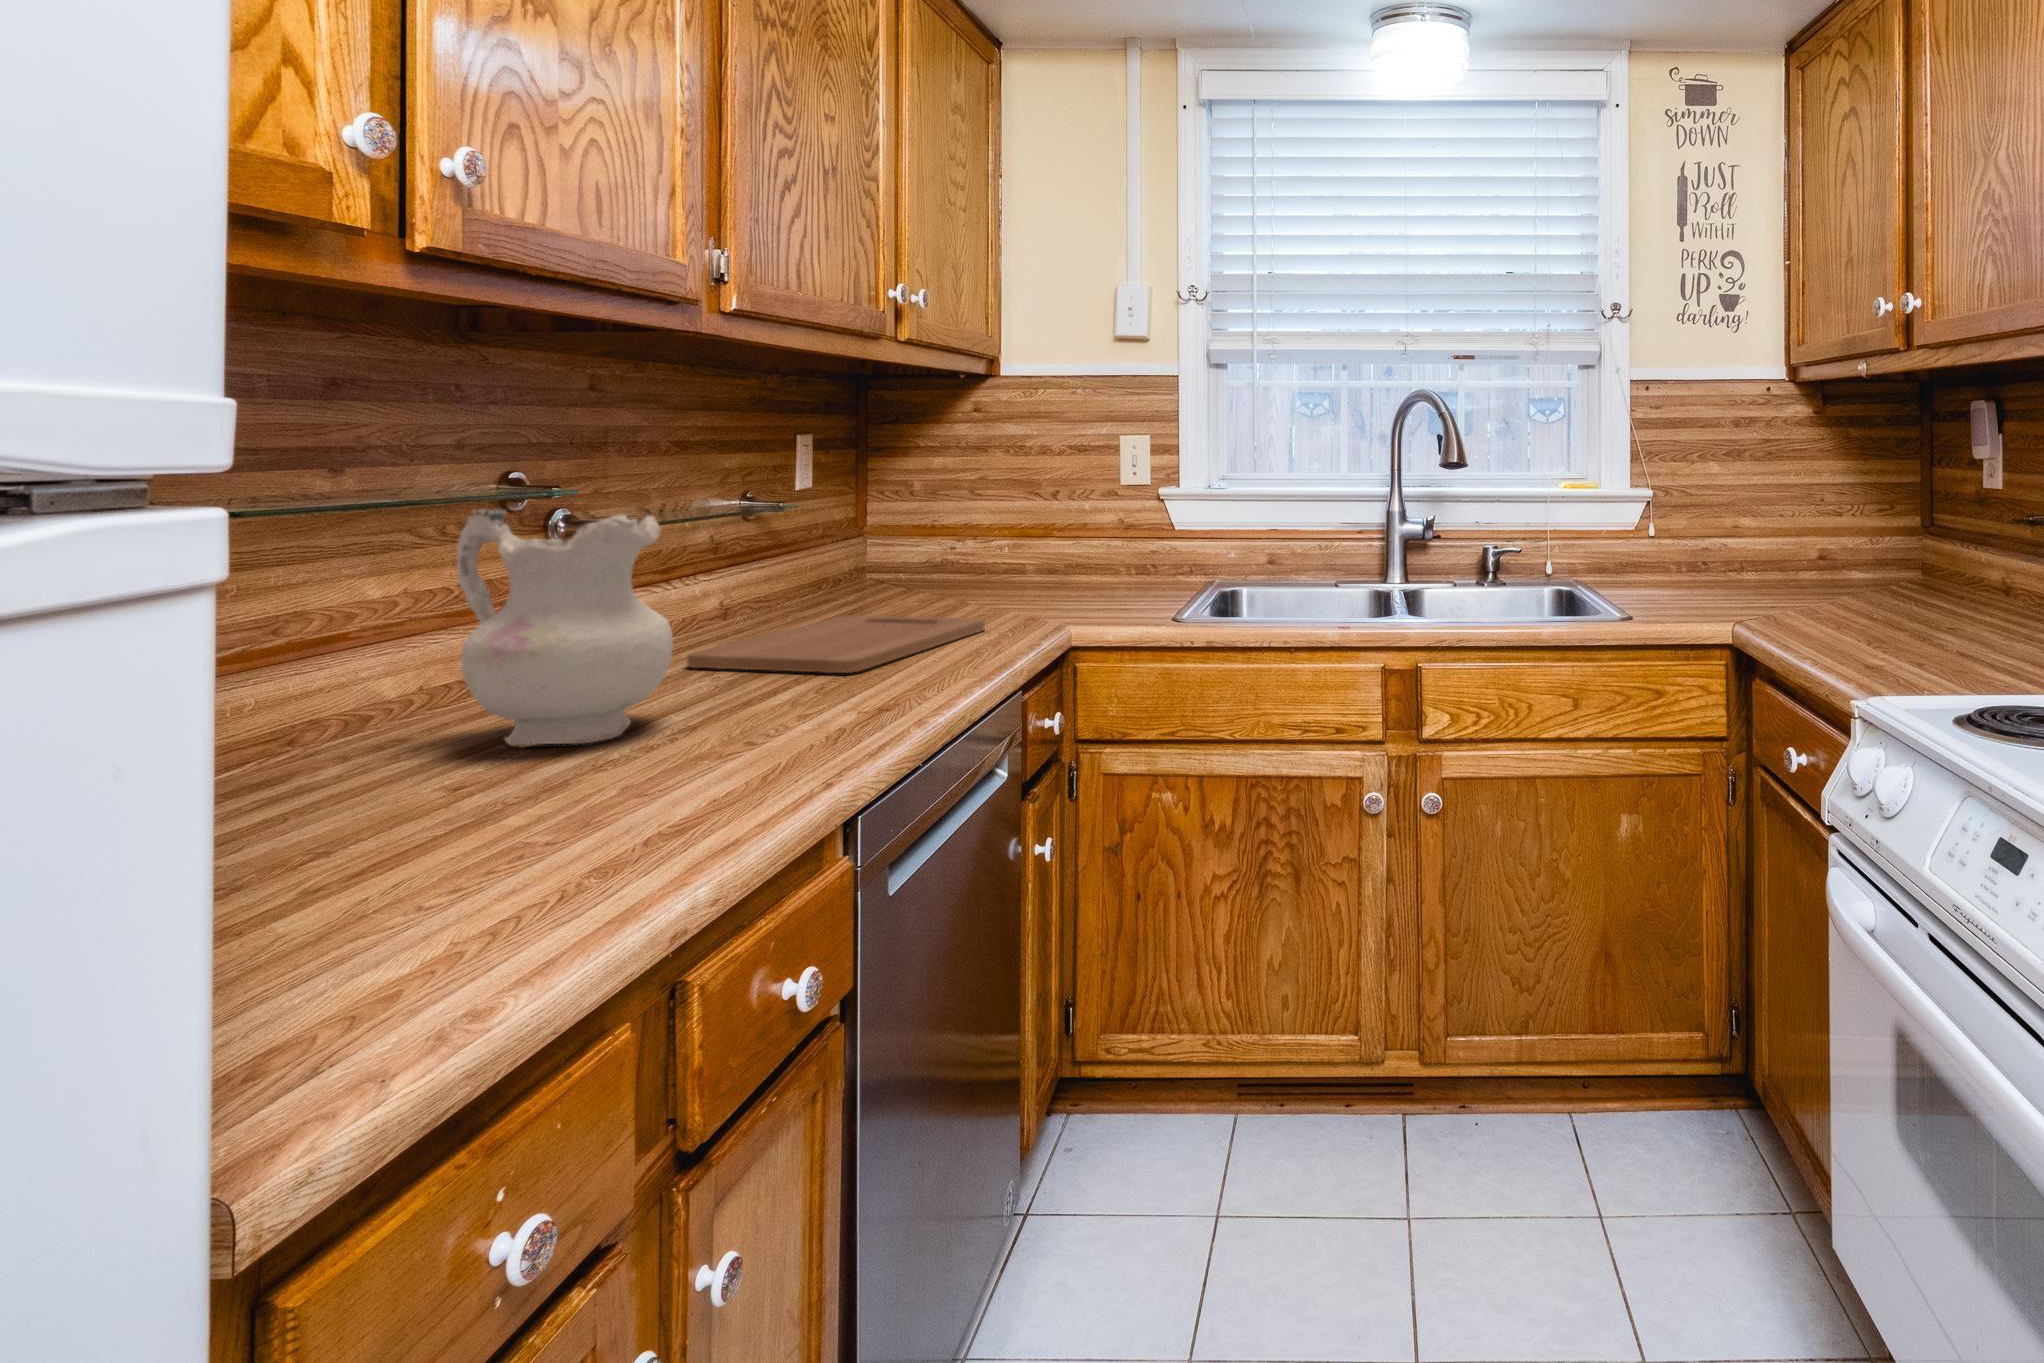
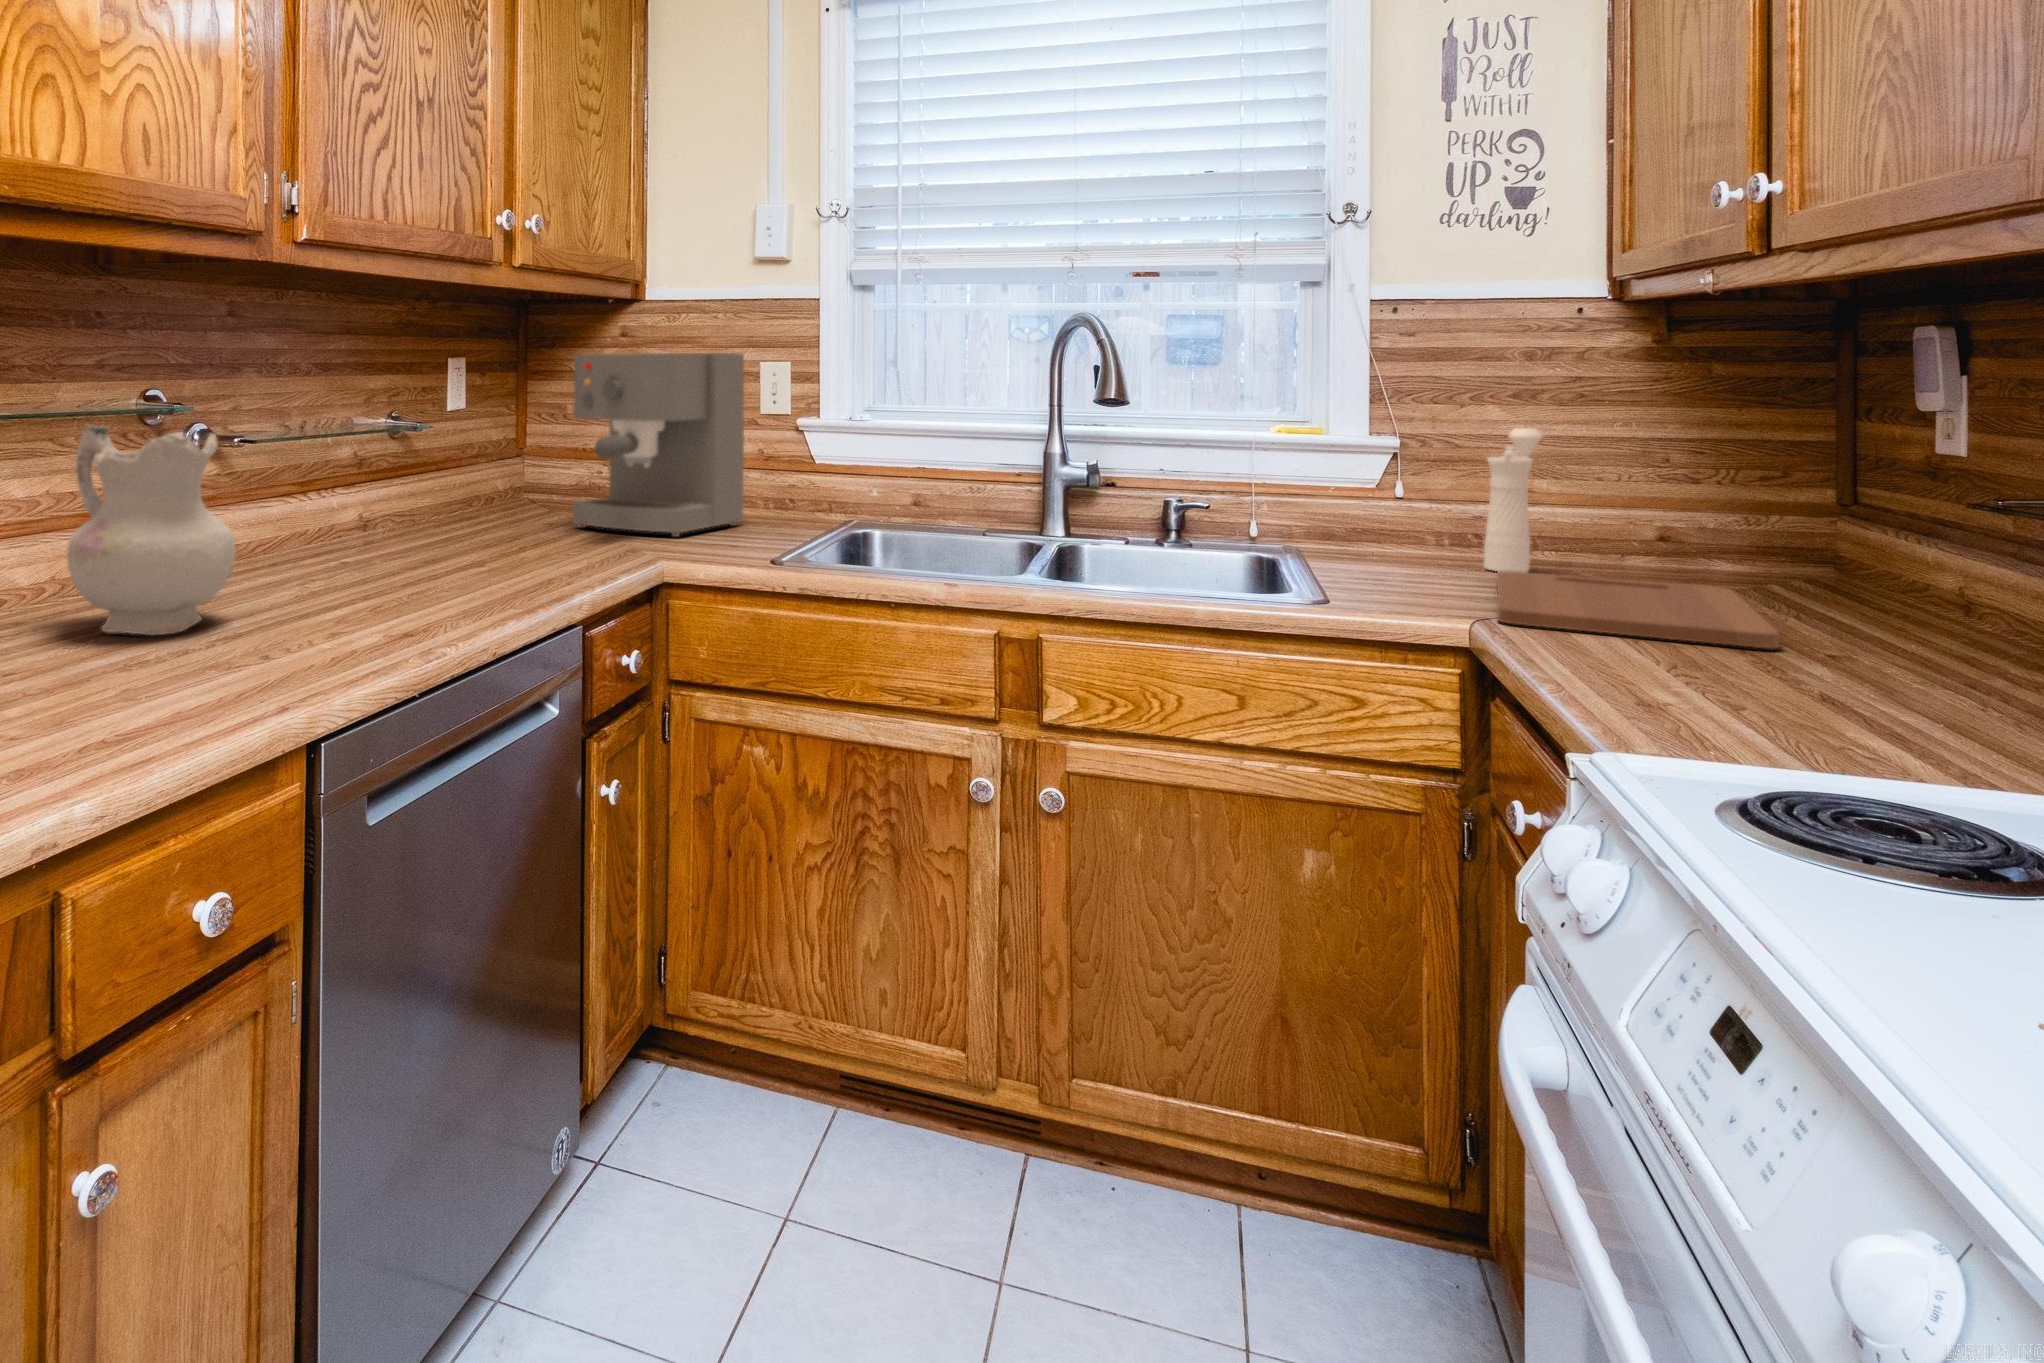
coffee maker: none [942,424,1111,602] -> present [573,353,744,537]
pepper mill: none [1699,482,1729,589] -> present [1484,428,1542,572]
cutting board: present [687,615,985,673] -> present [1497,571,1779,649]

